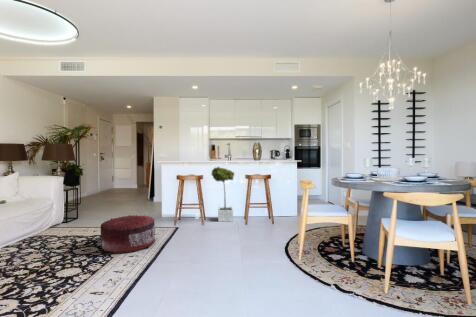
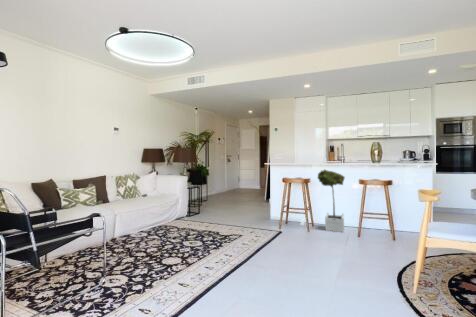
pouf: present [100,215,156,253] -> none [204,214,253,251]

